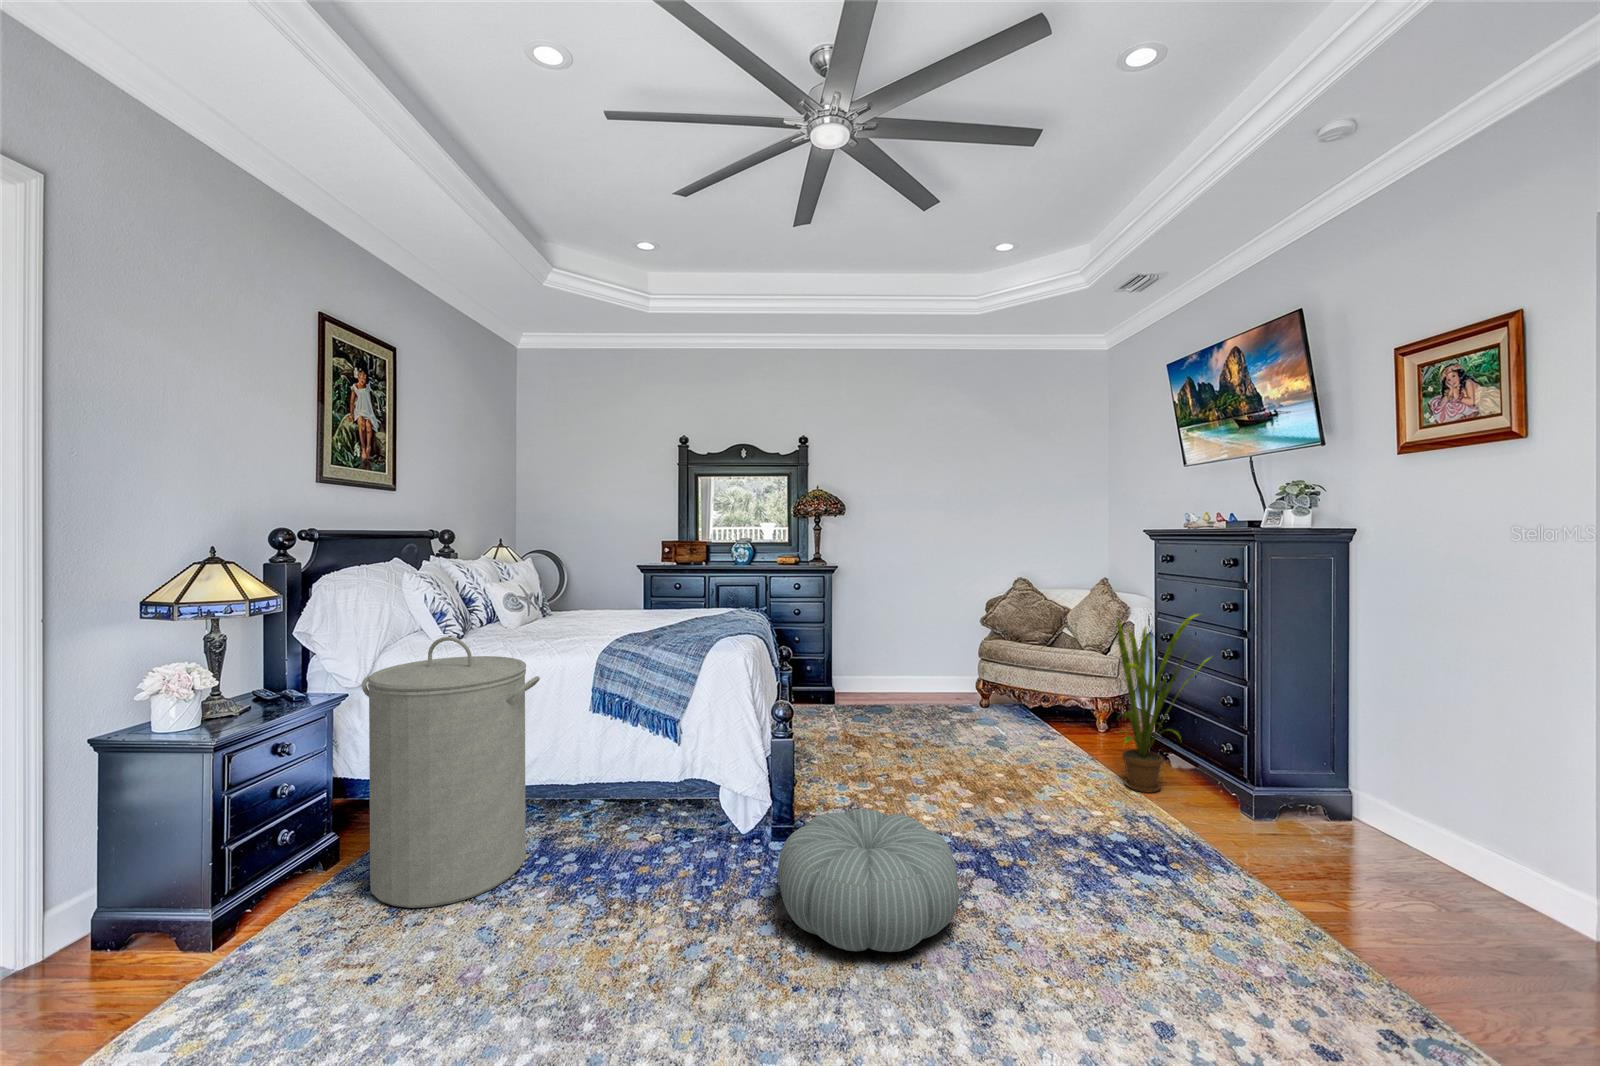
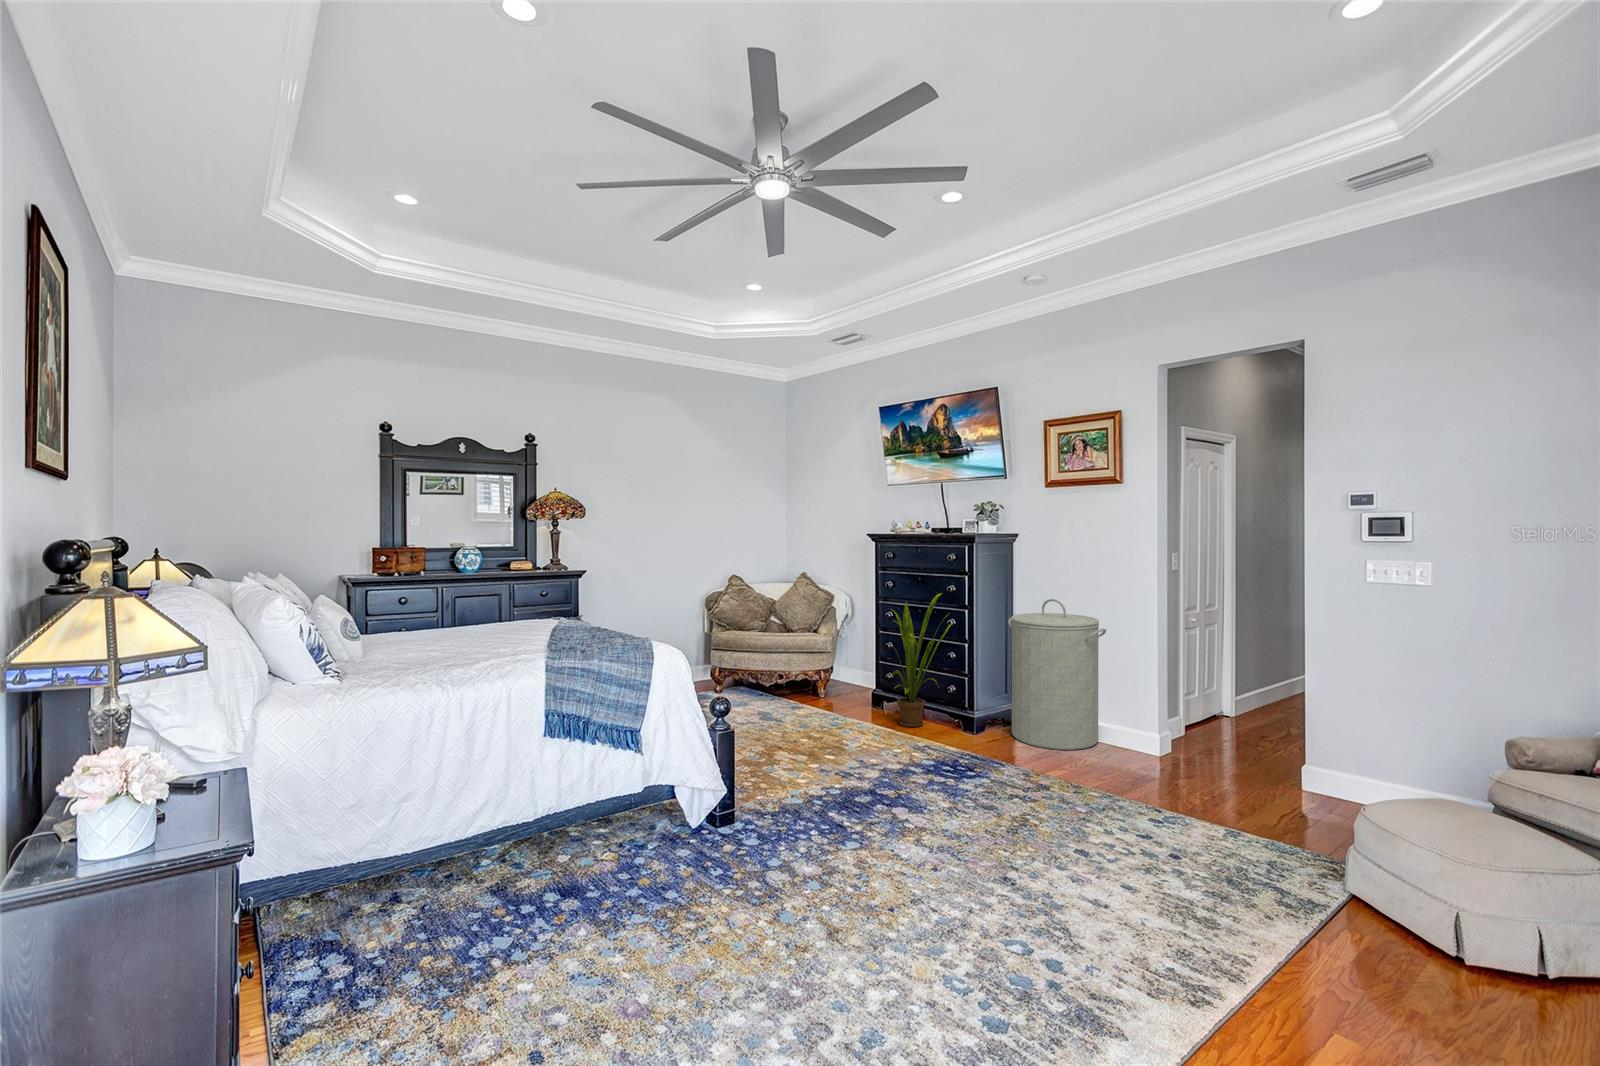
laundry hamper: present [362,637,540,908] -> present [1008,599,1106,750]
pouf: present [778,809,959,952] -> none [775,766,915,865]

